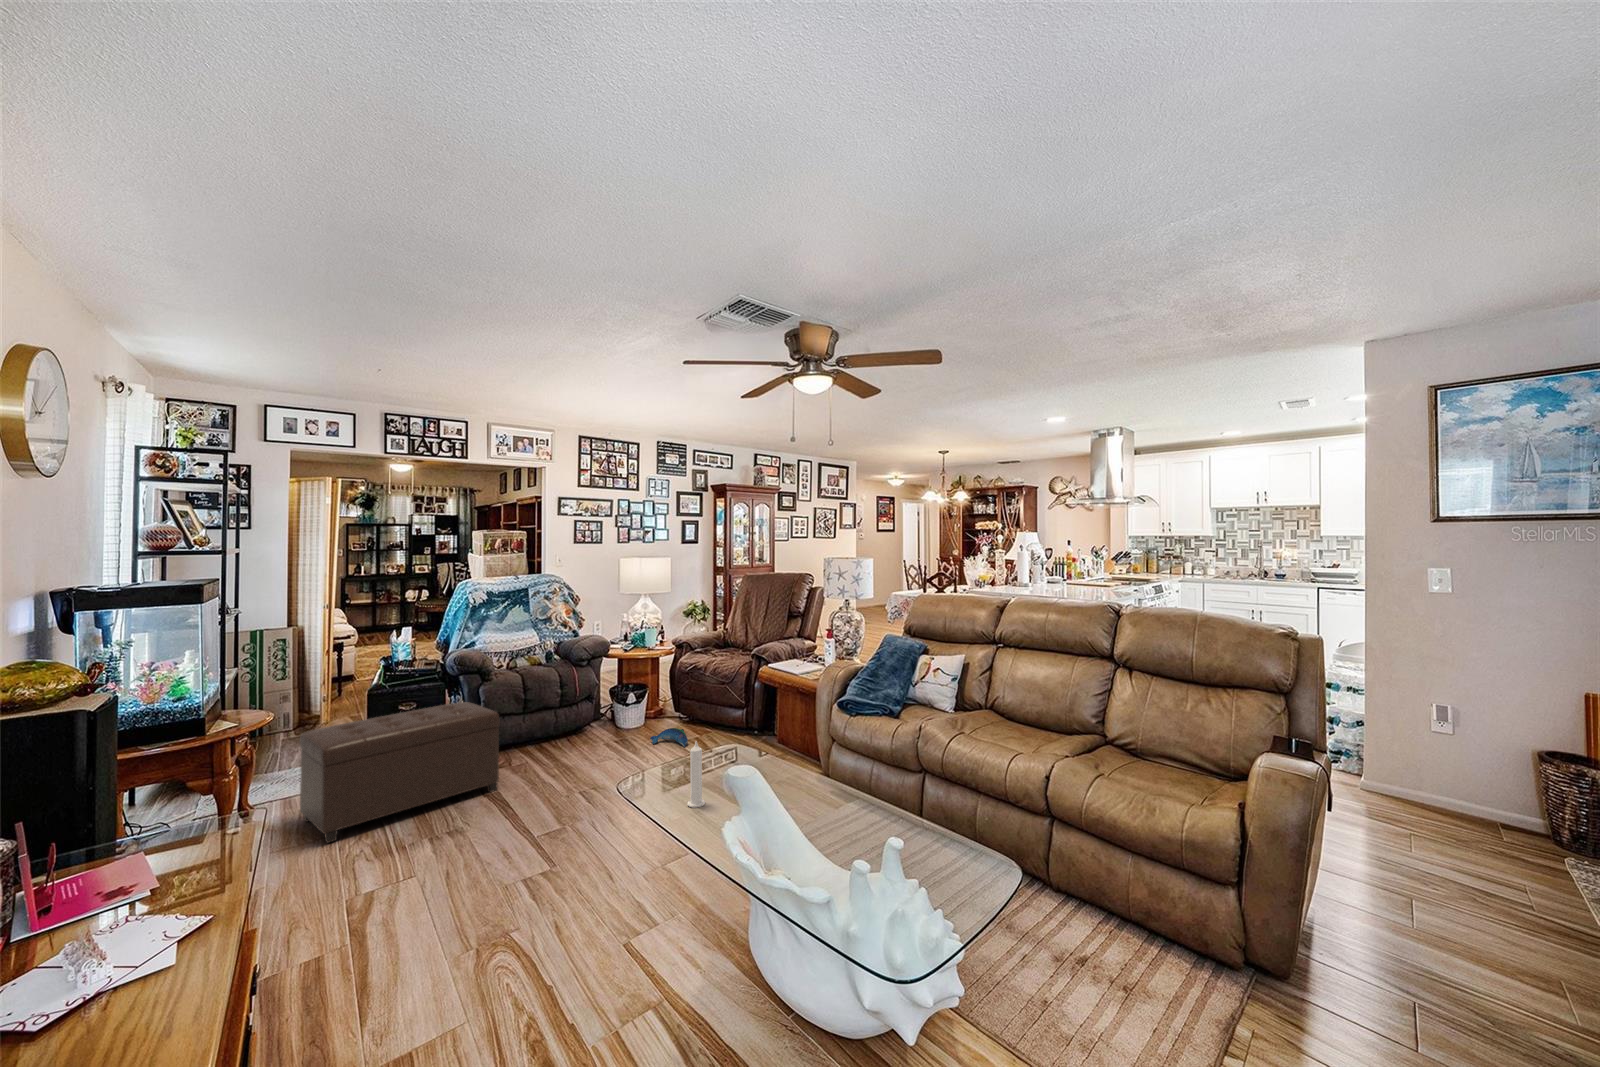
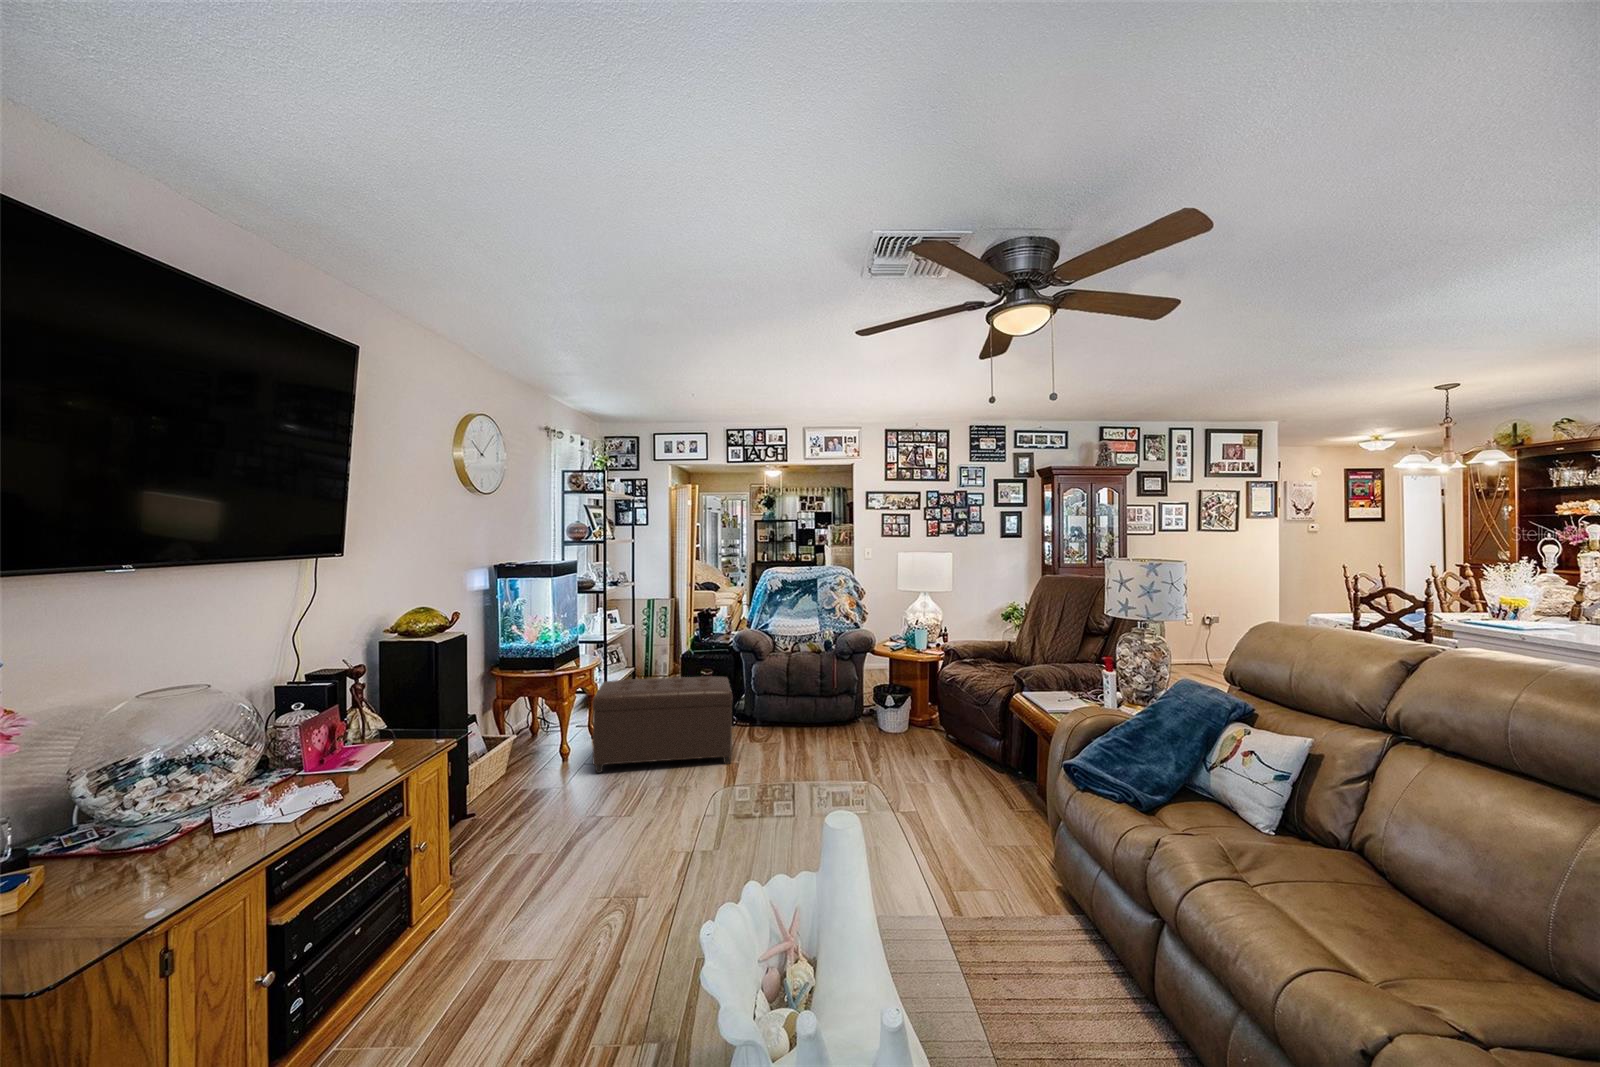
plush toy: present [650,728,688,747] -> none [893,742,928,767]
candle: present [687,741,705,808] -> none [749,773,771,855]

